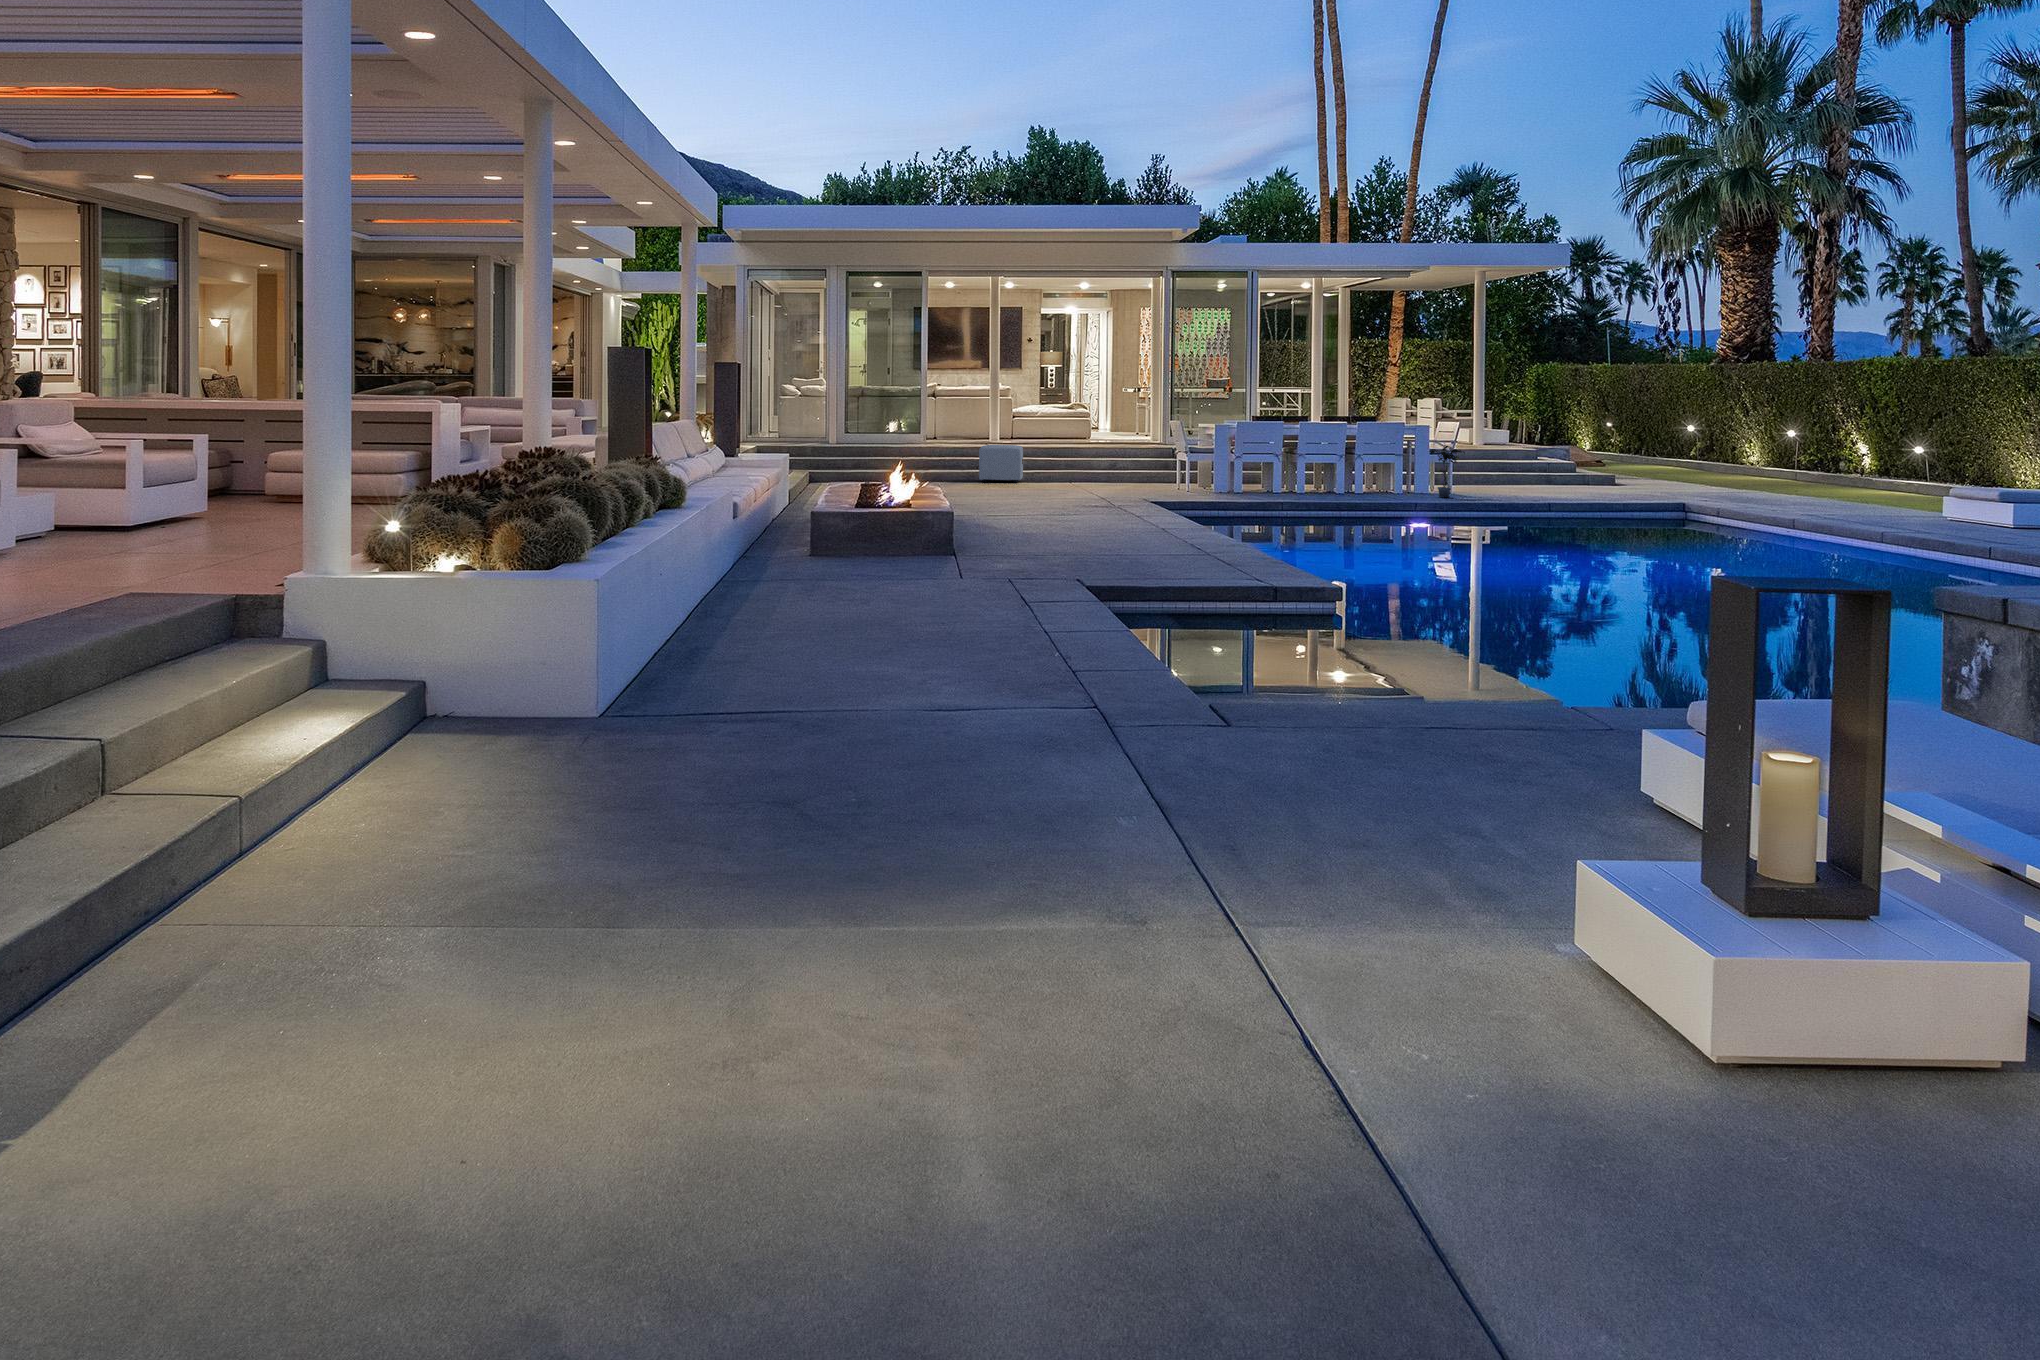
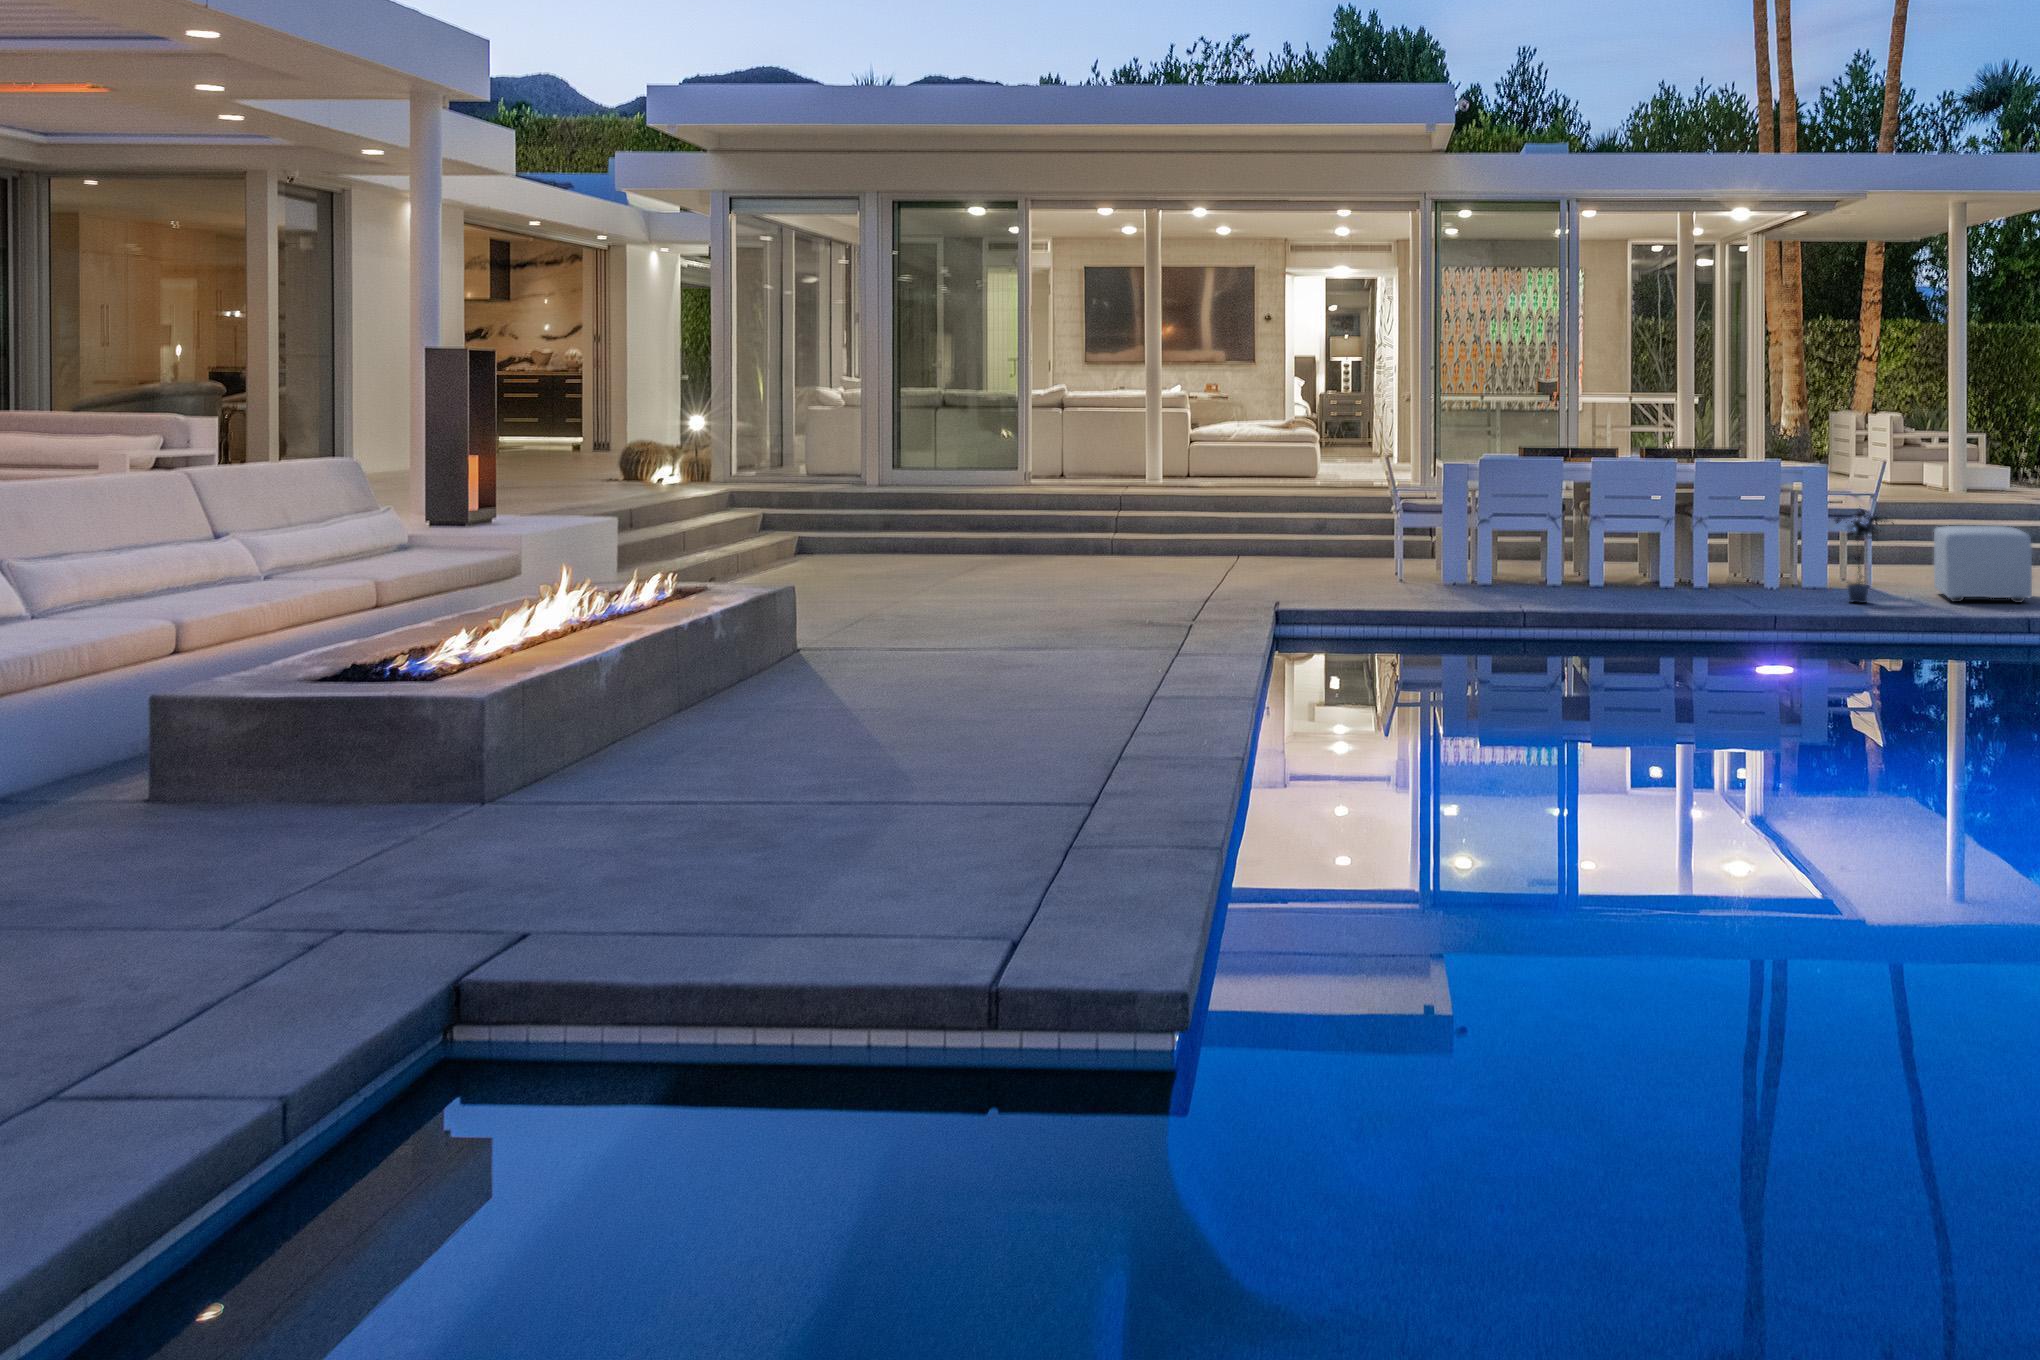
ottoman: present [979,445,1023,483] -> present [1934,526,2032,603]

